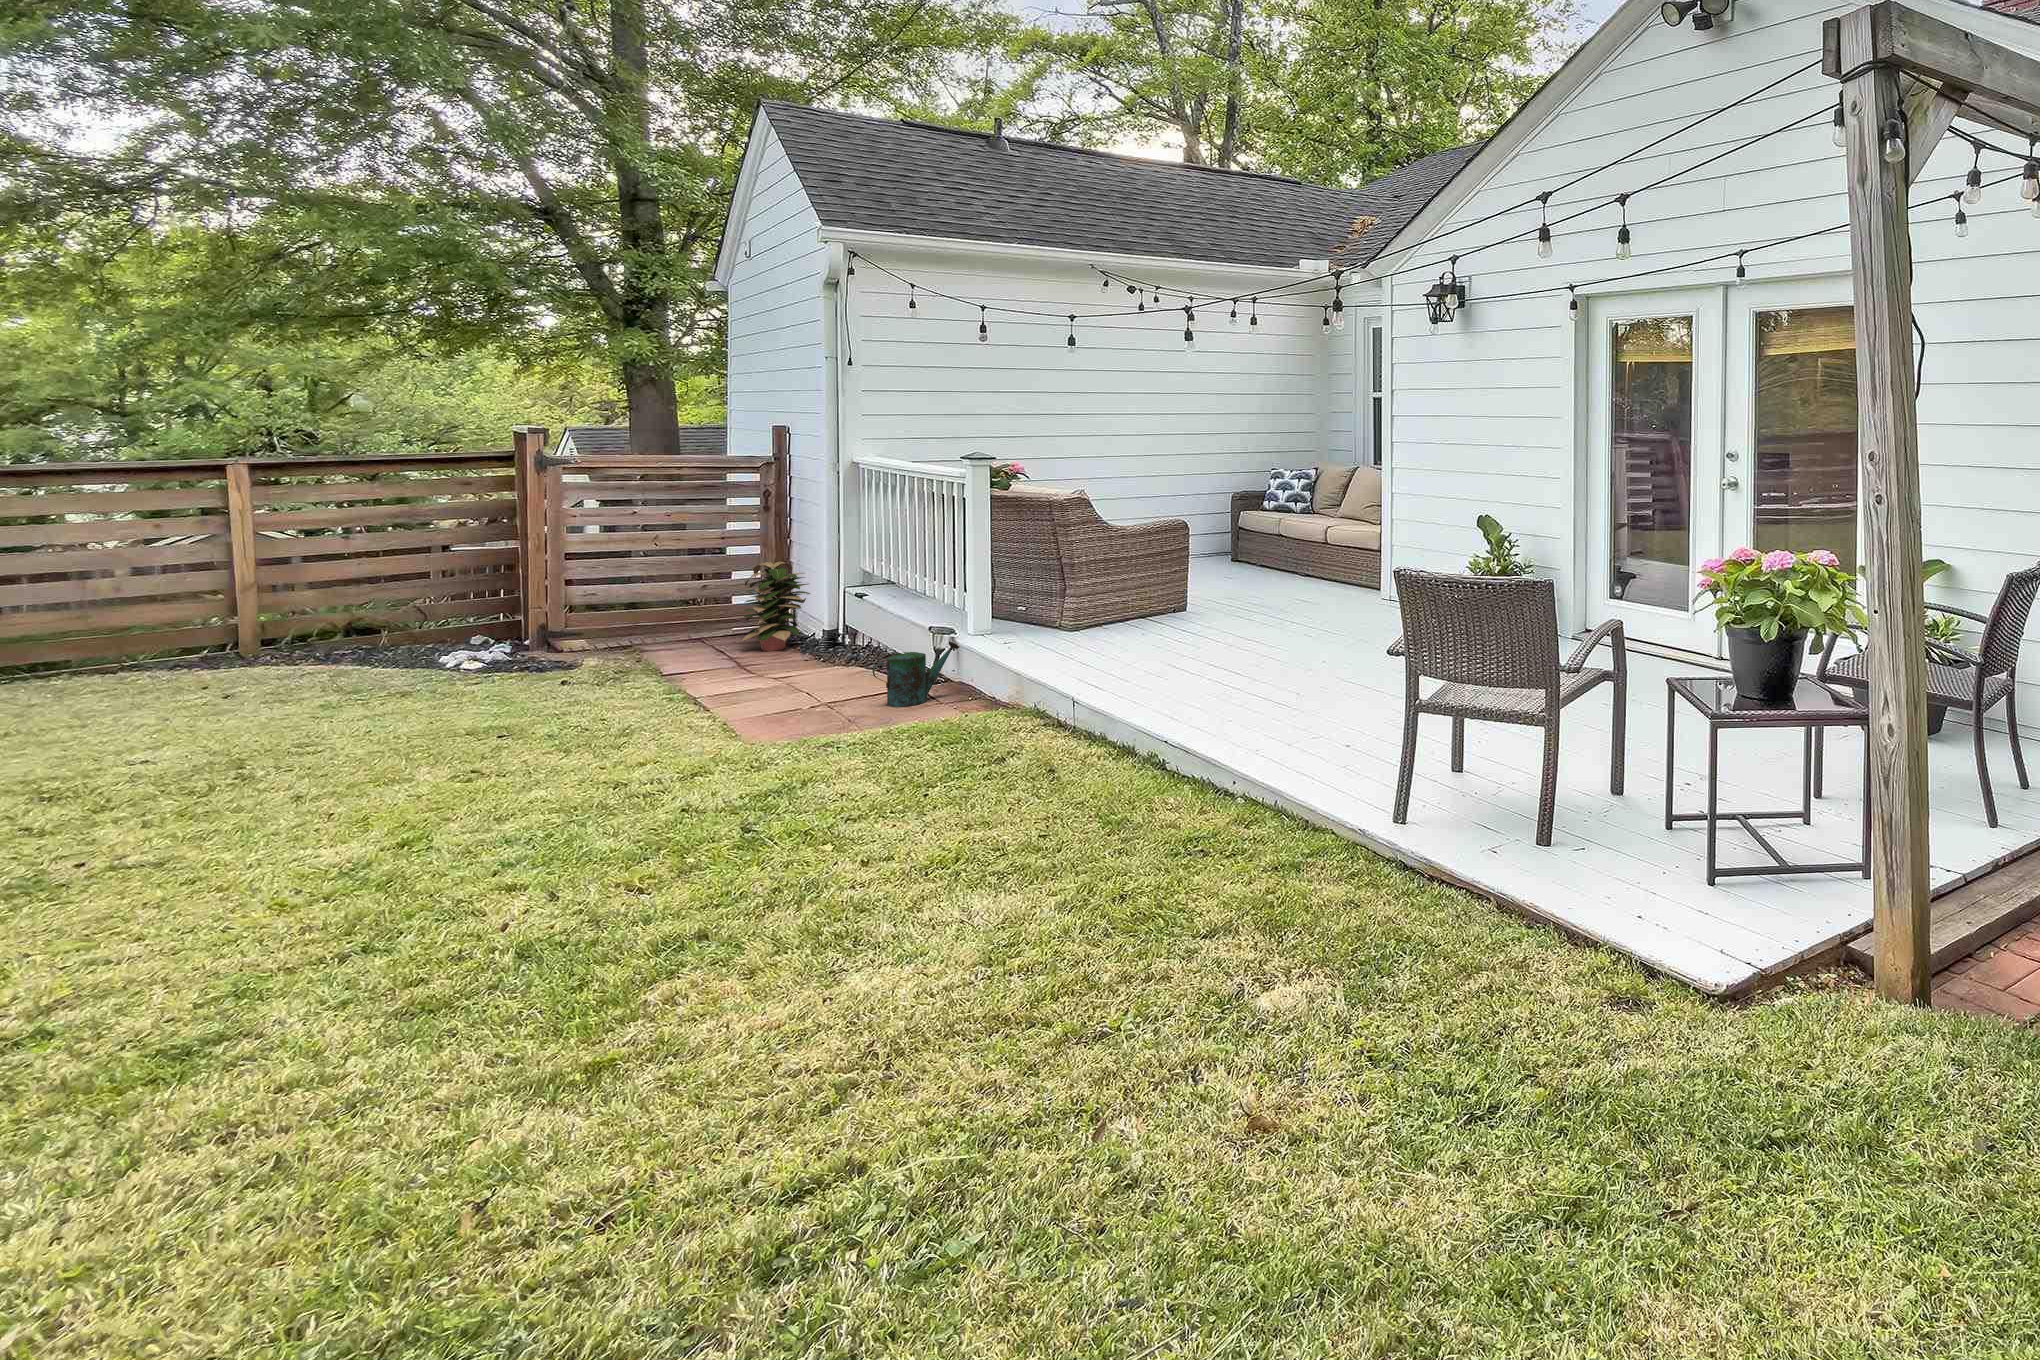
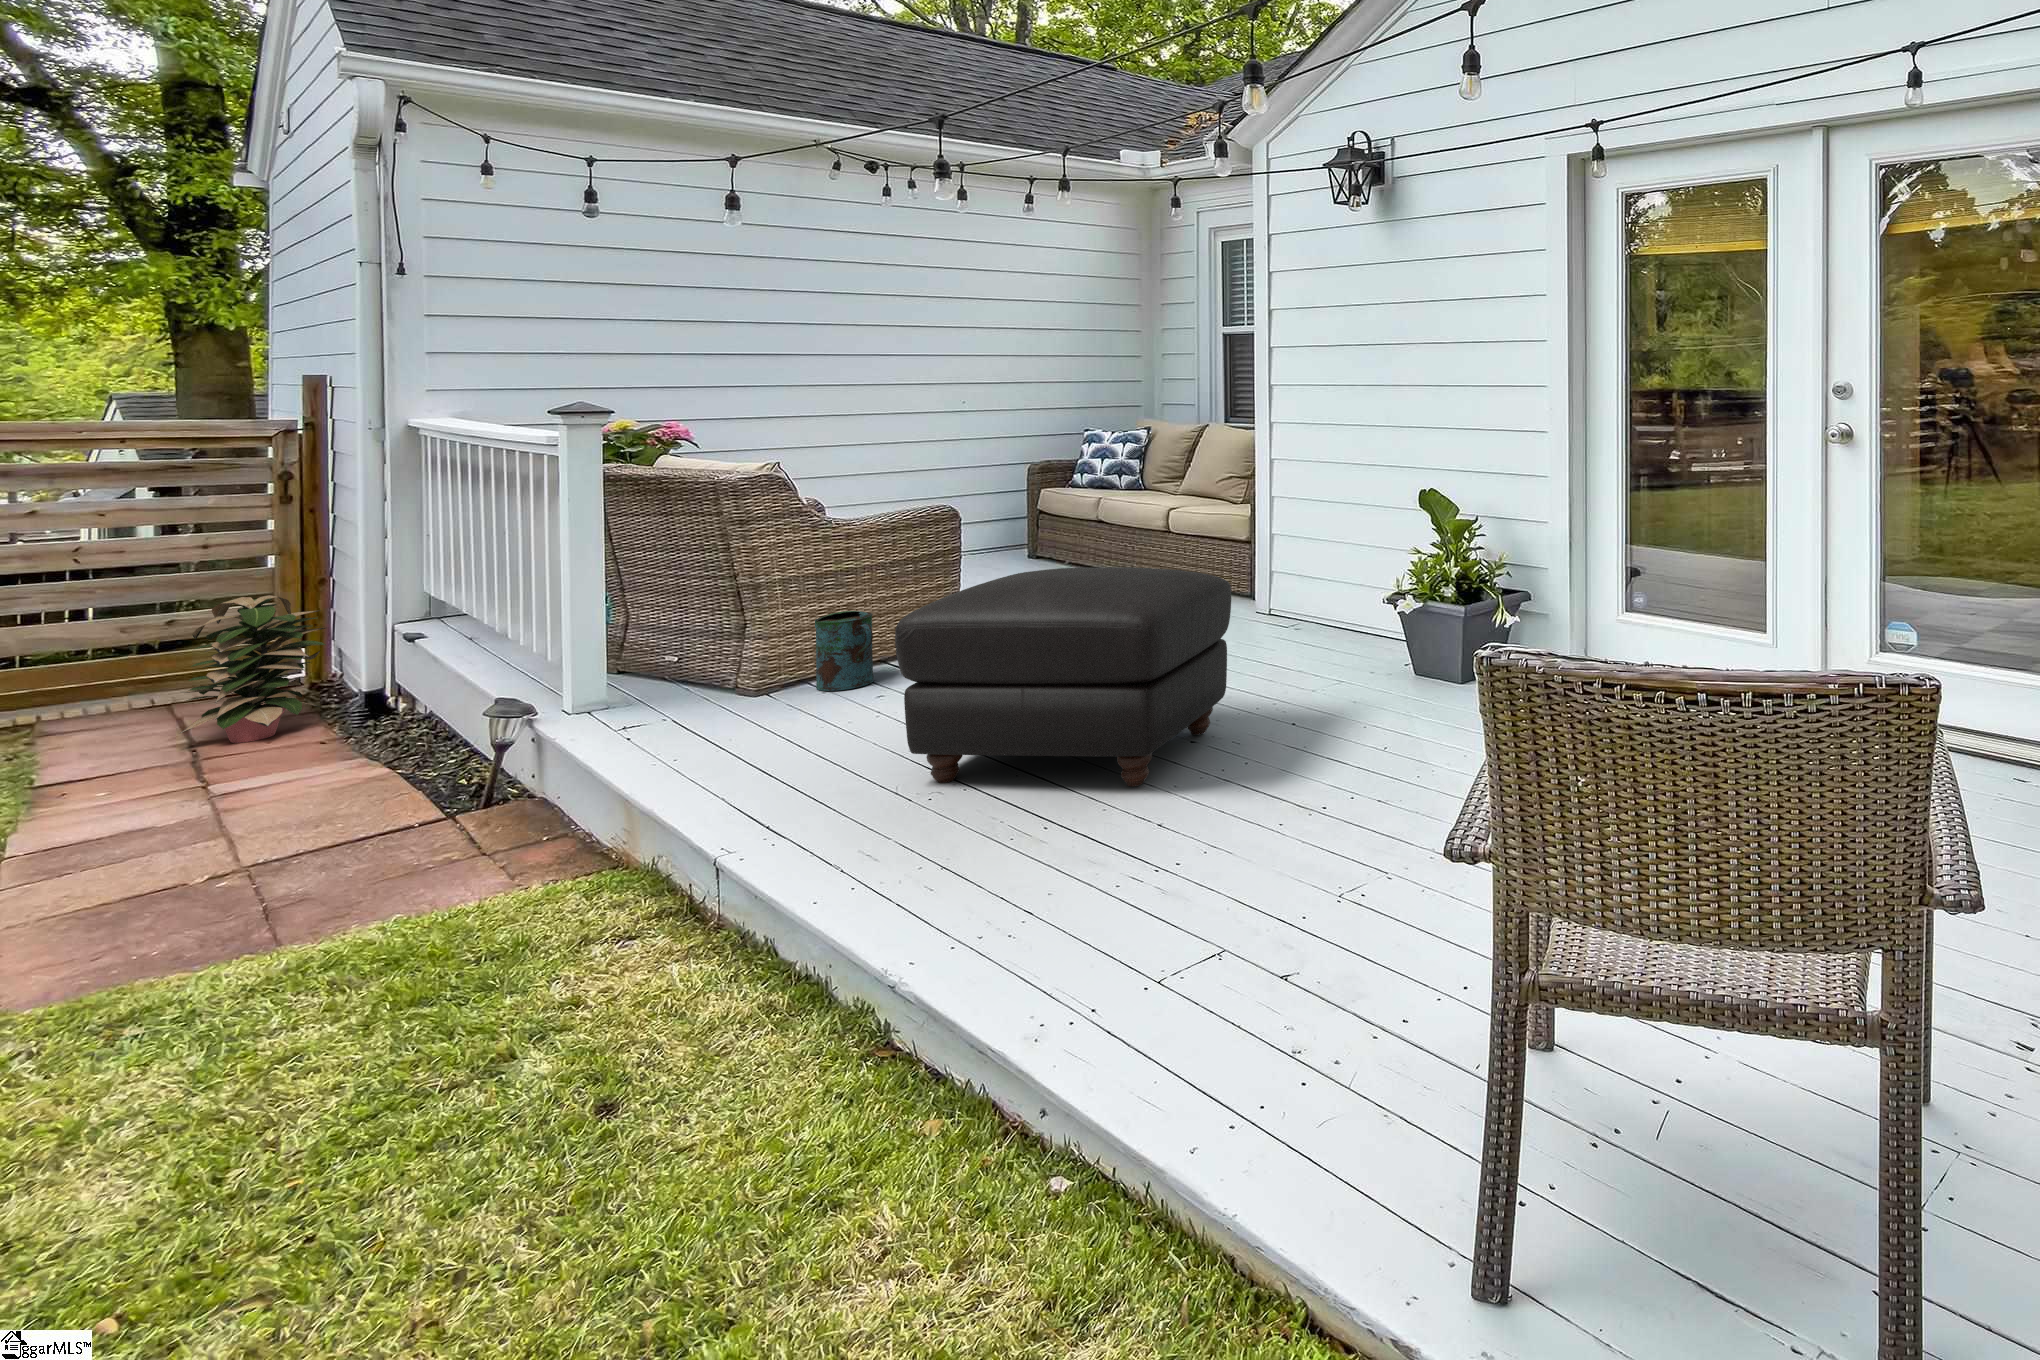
ottoman: none [1158,565,1351,691] -> present [895,567,1231,786]
watering can: present [873,641,959,707] -> present [815,611,874,691]

